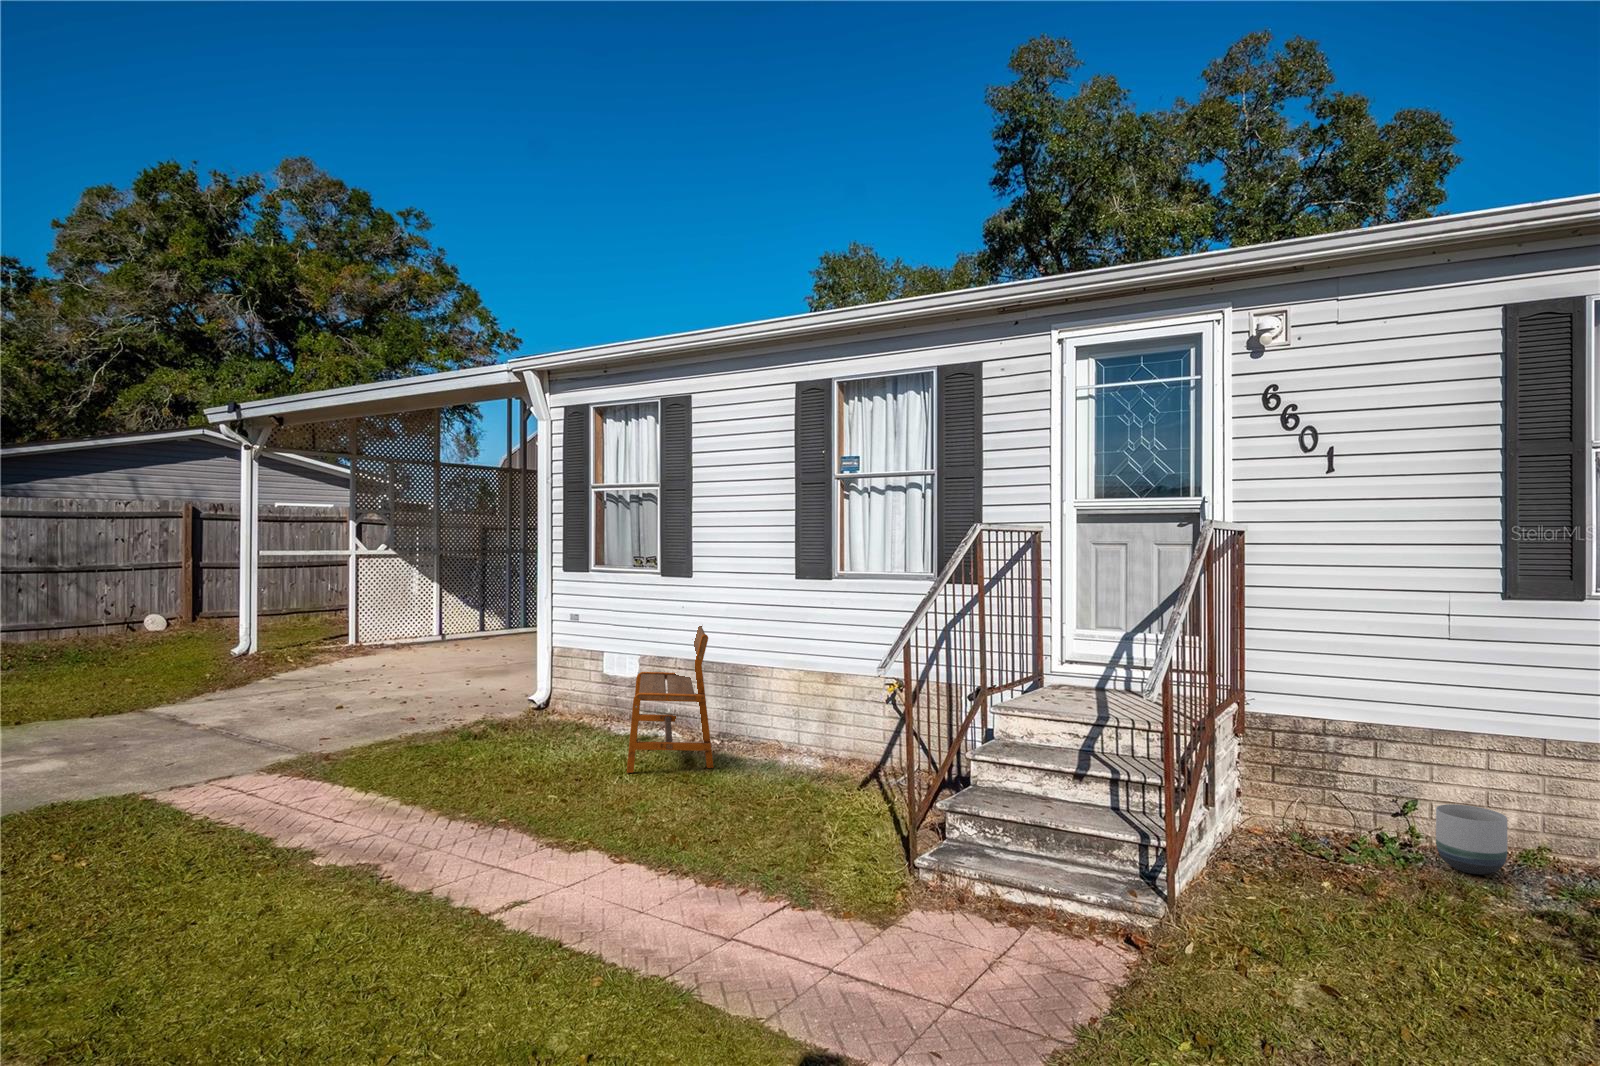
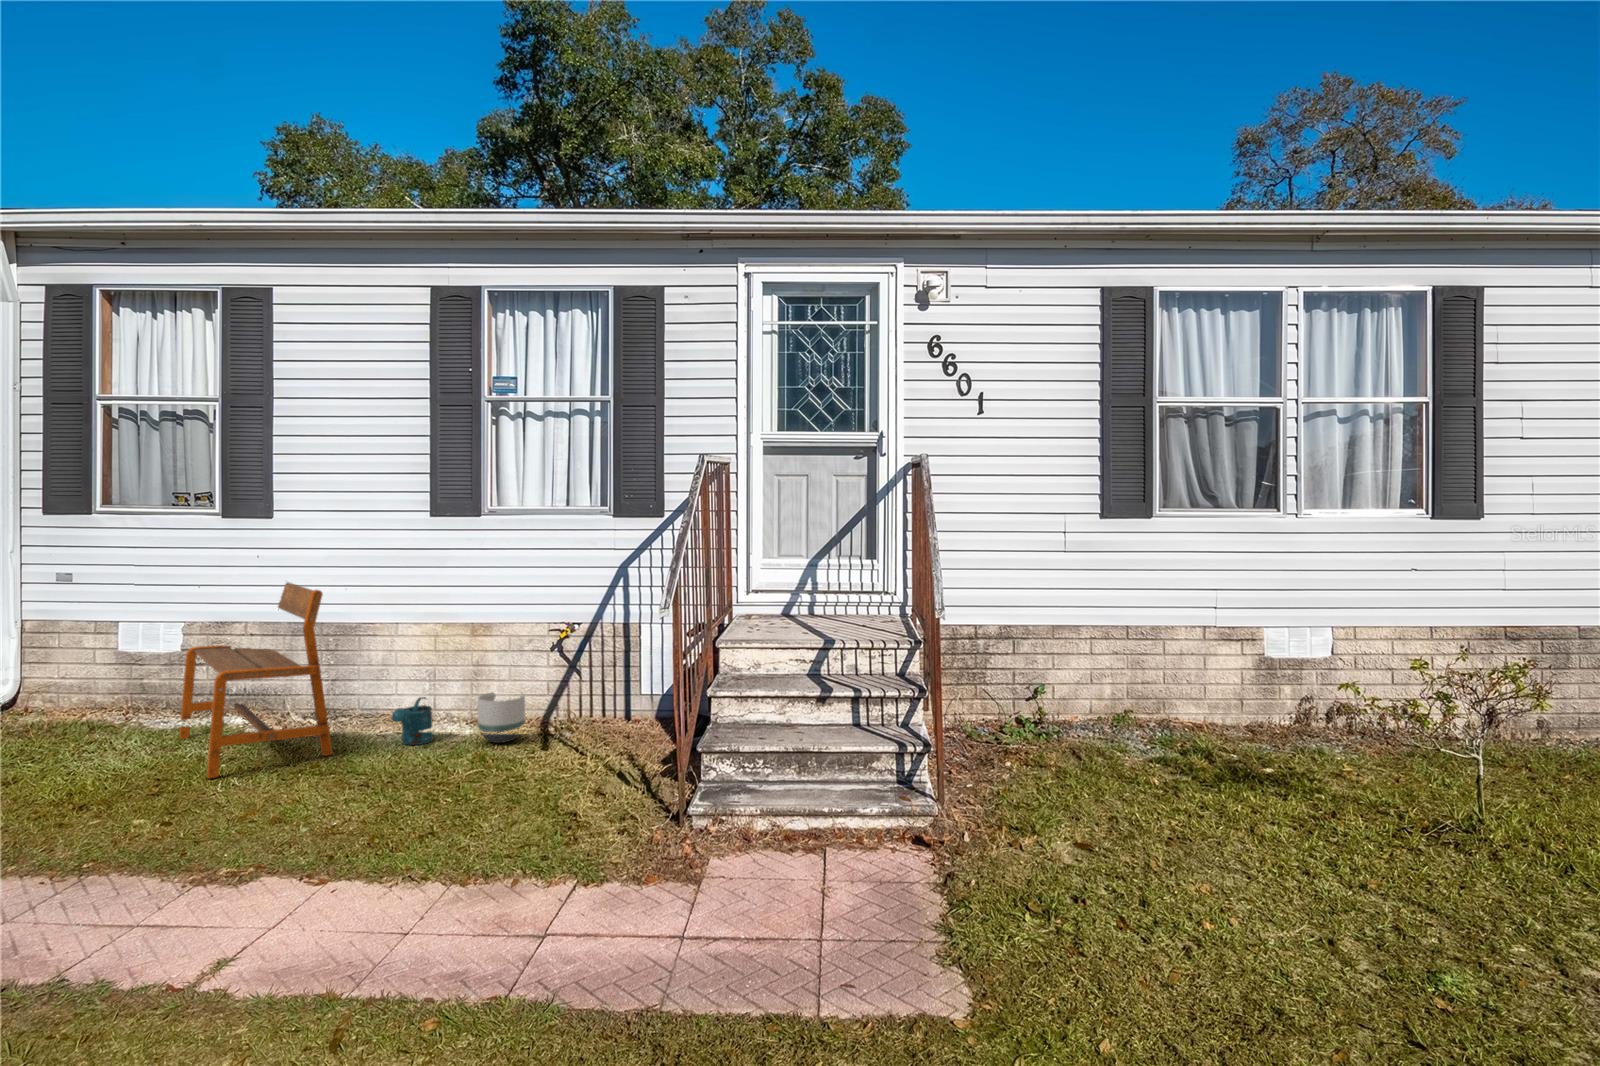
watering can: none [753,729,791,770] -> present [392,697,434,745]
planter: present [1436,804,1508,874] -> present [478,692,525,743]

